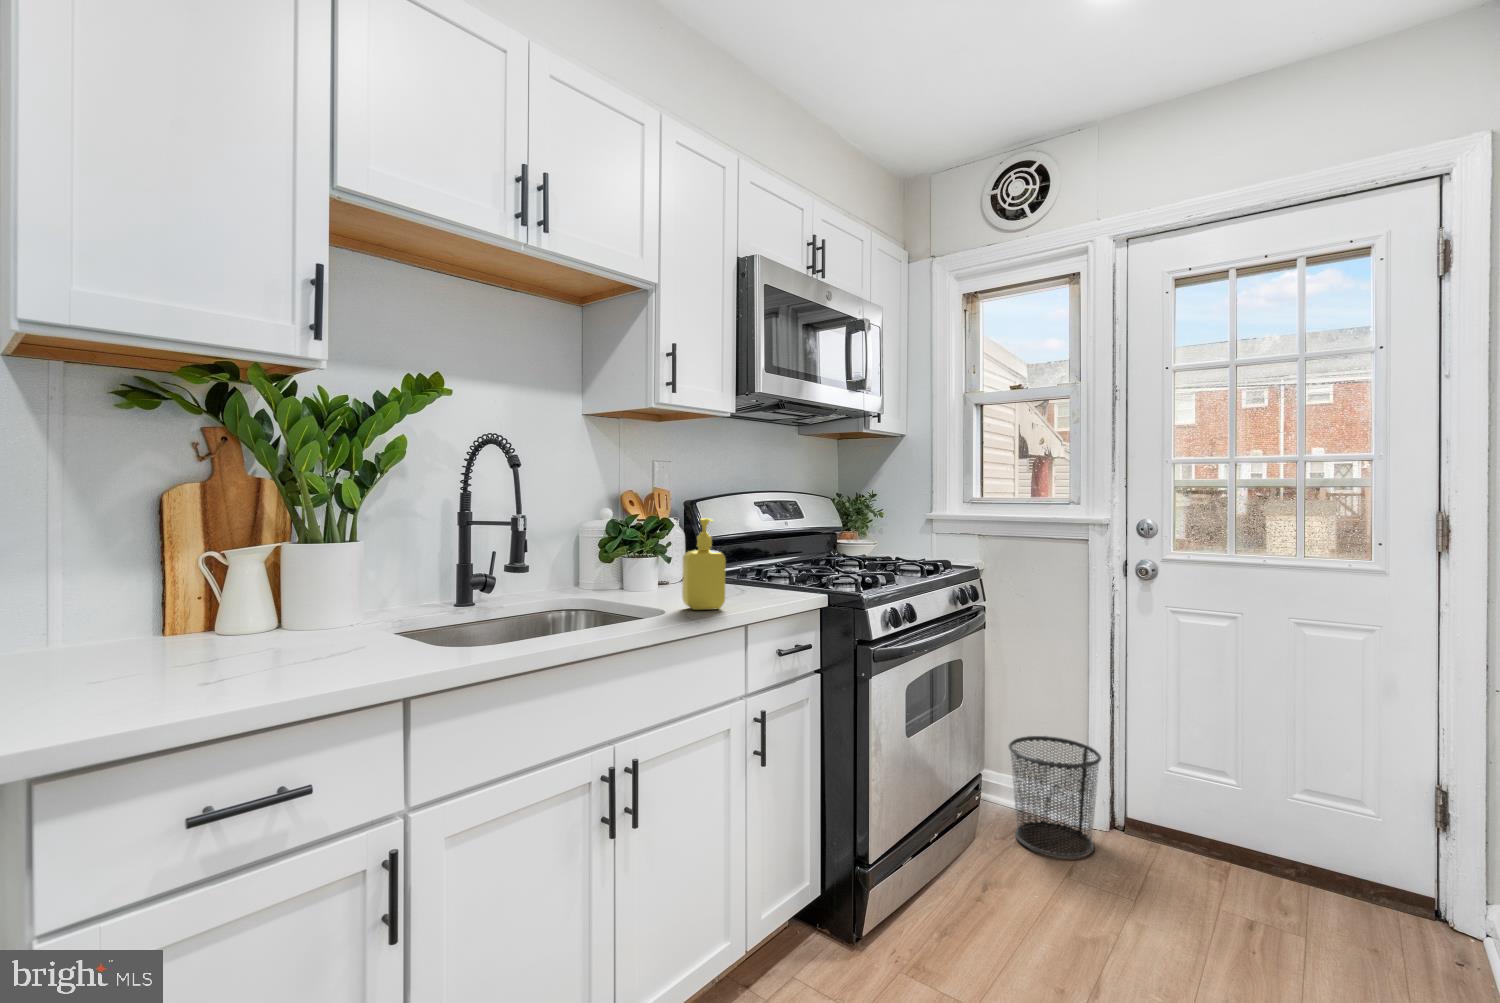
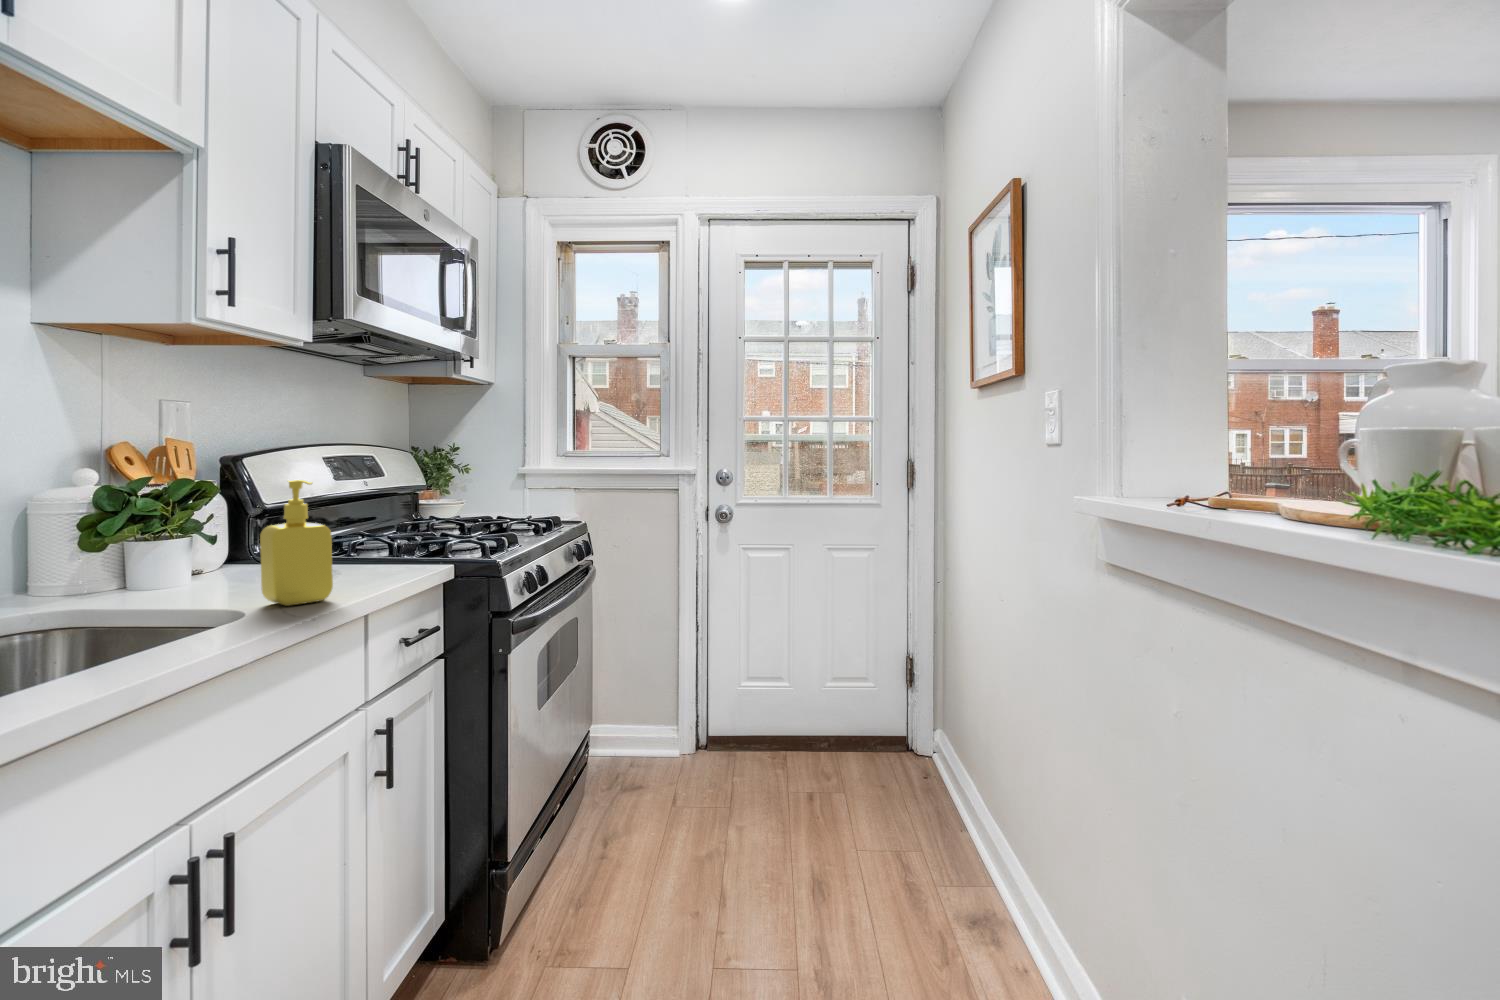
waste bin: present [1009,736,1101,858] -> none [615,675,695,785]

